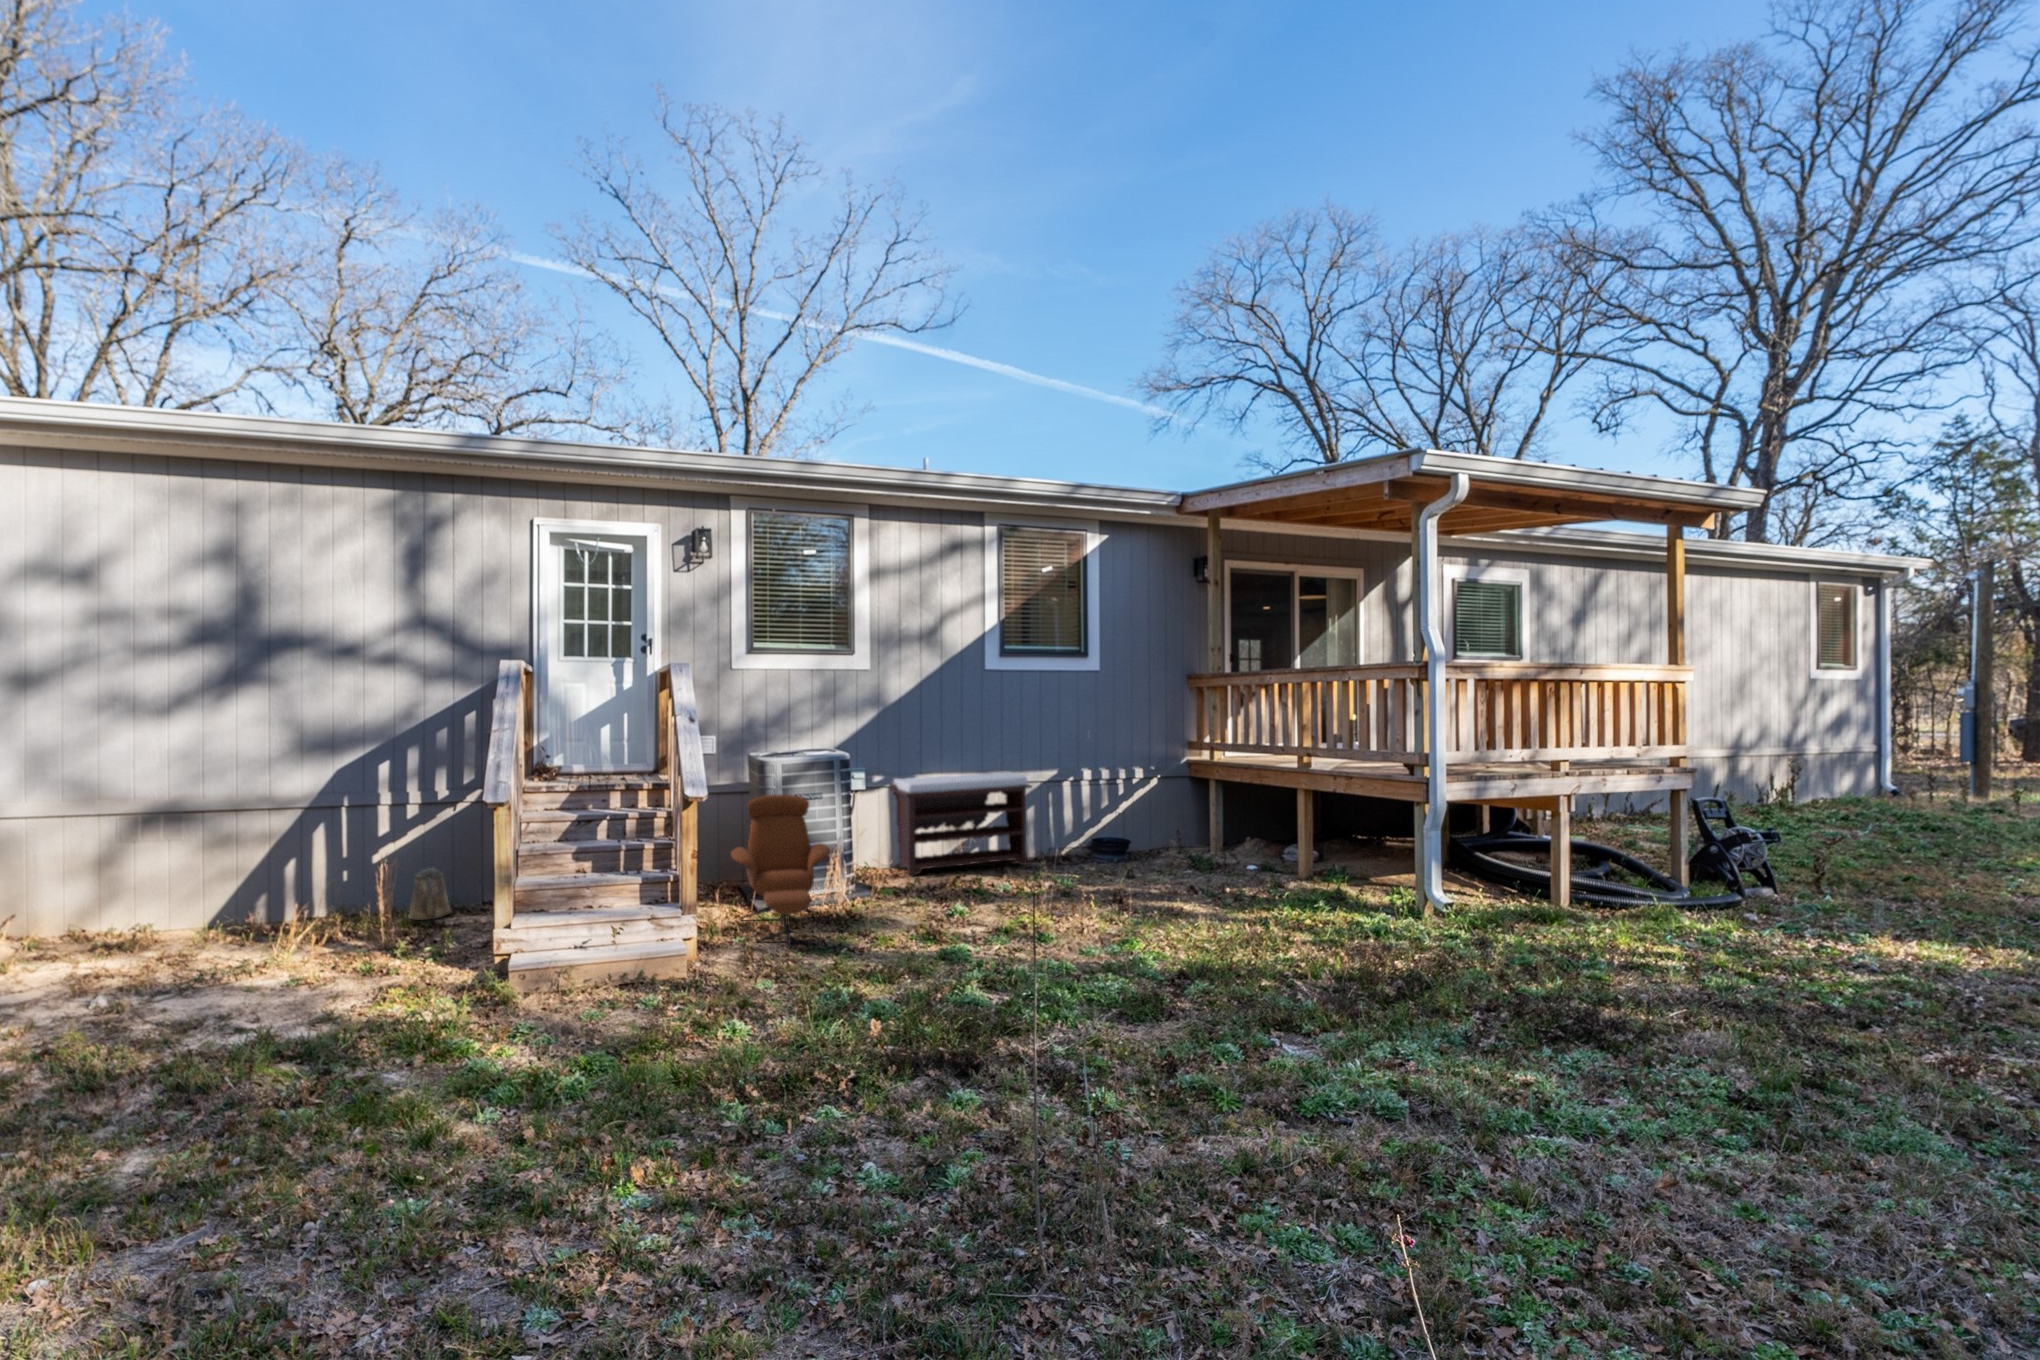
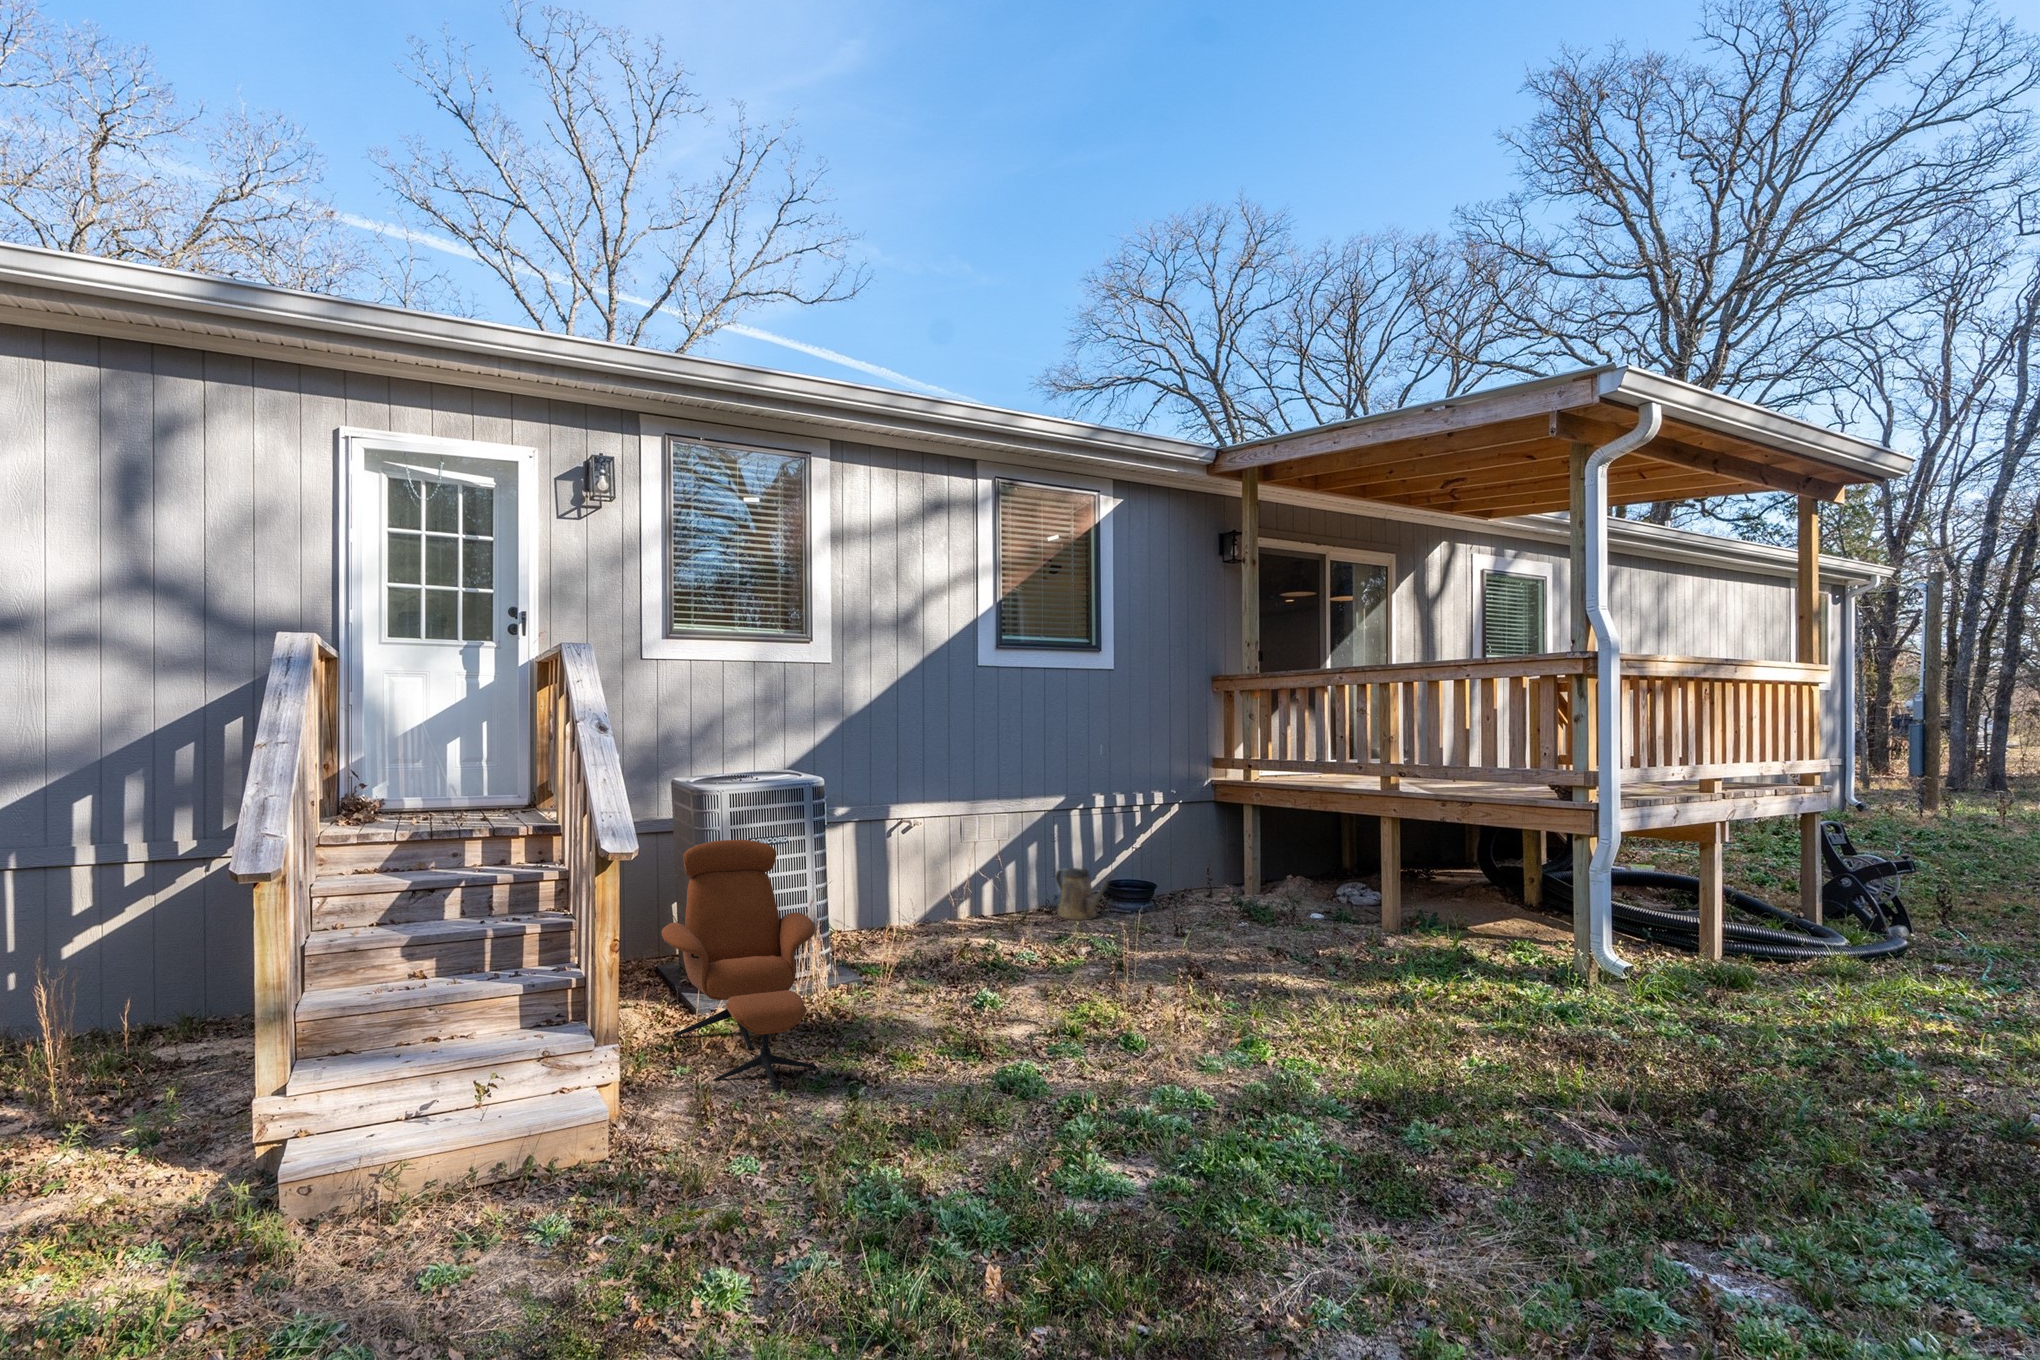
bench: present [890,772,1032,876] -> none [855,802,1047,952]
watering can: present [408,868,451,920] -> present [1055,868,1115,920]

